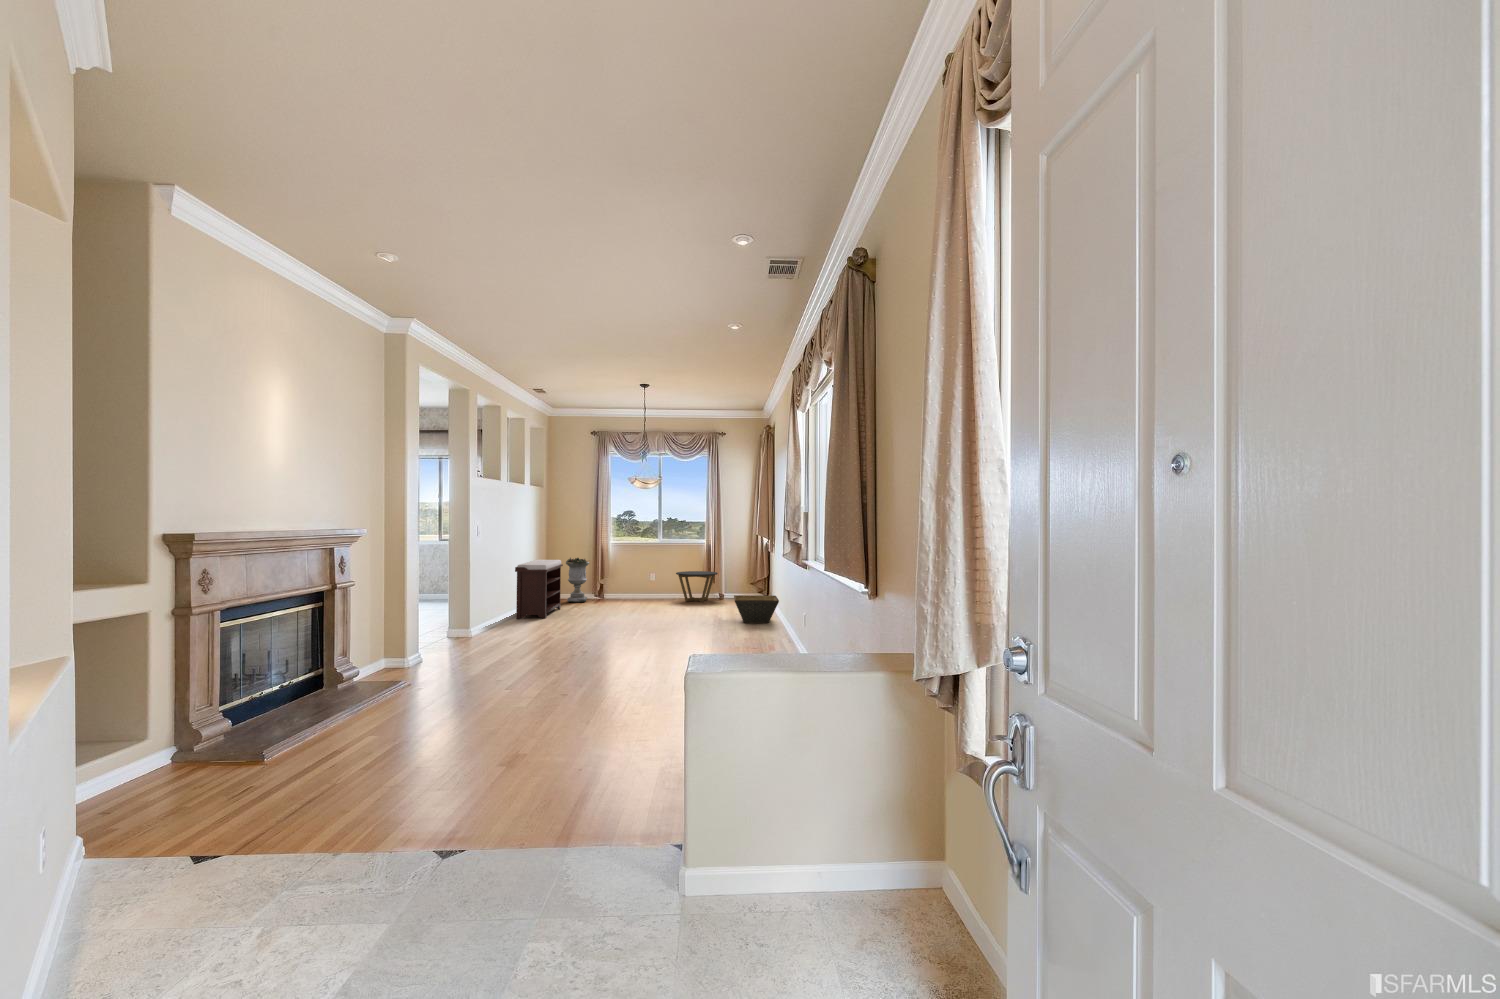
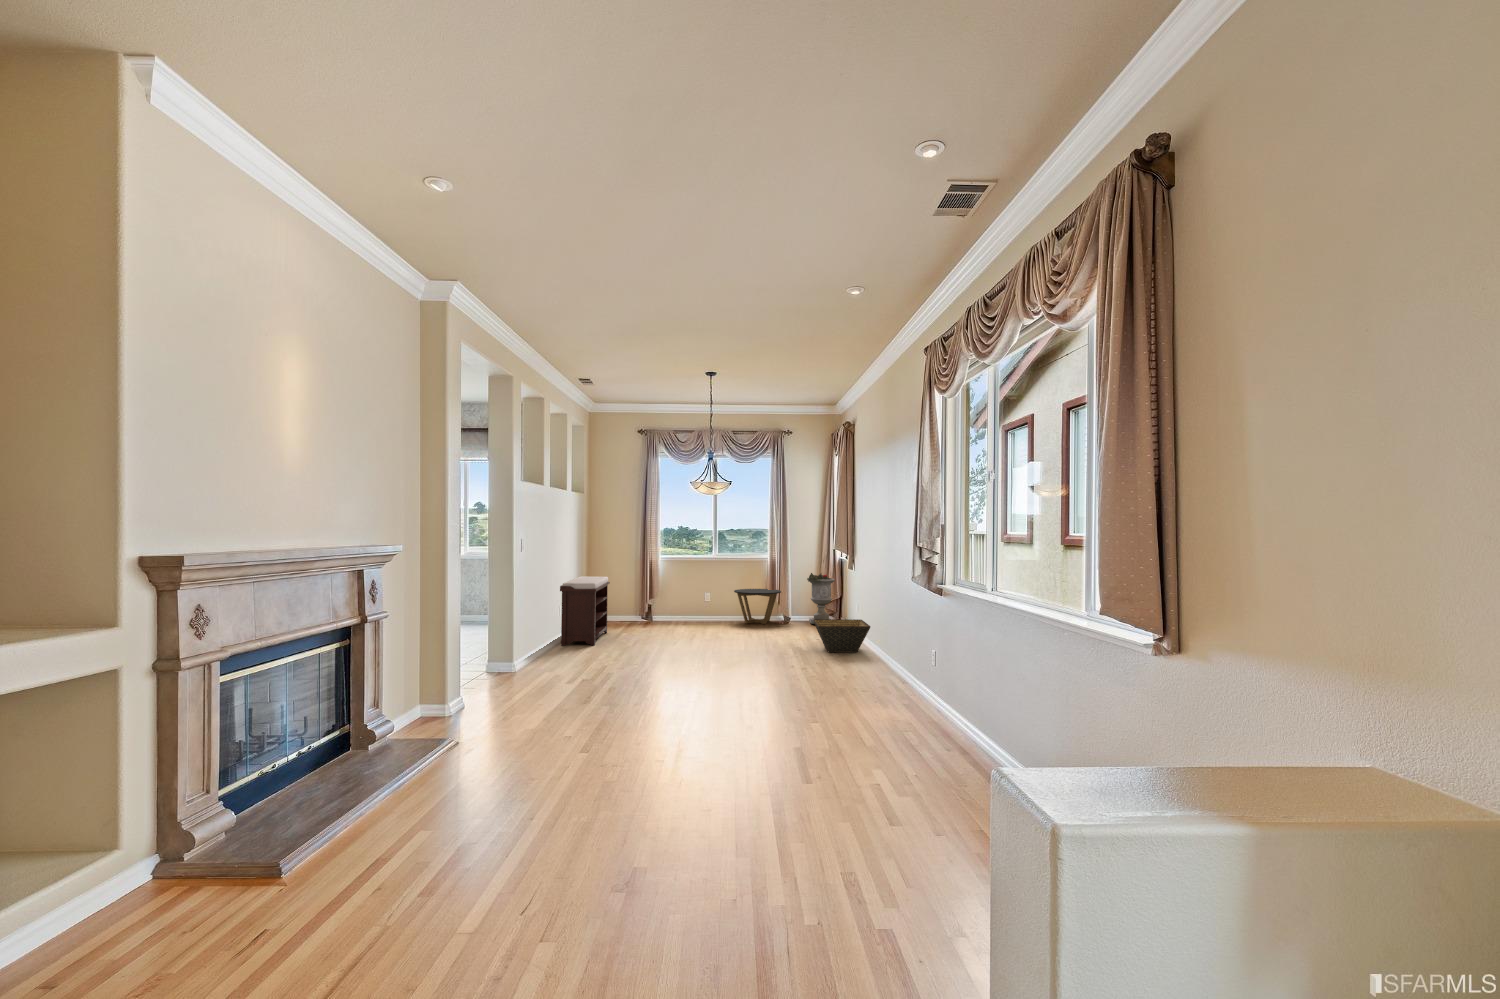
planter: present [566,558,589,602] -> present [807,573,835,624]

